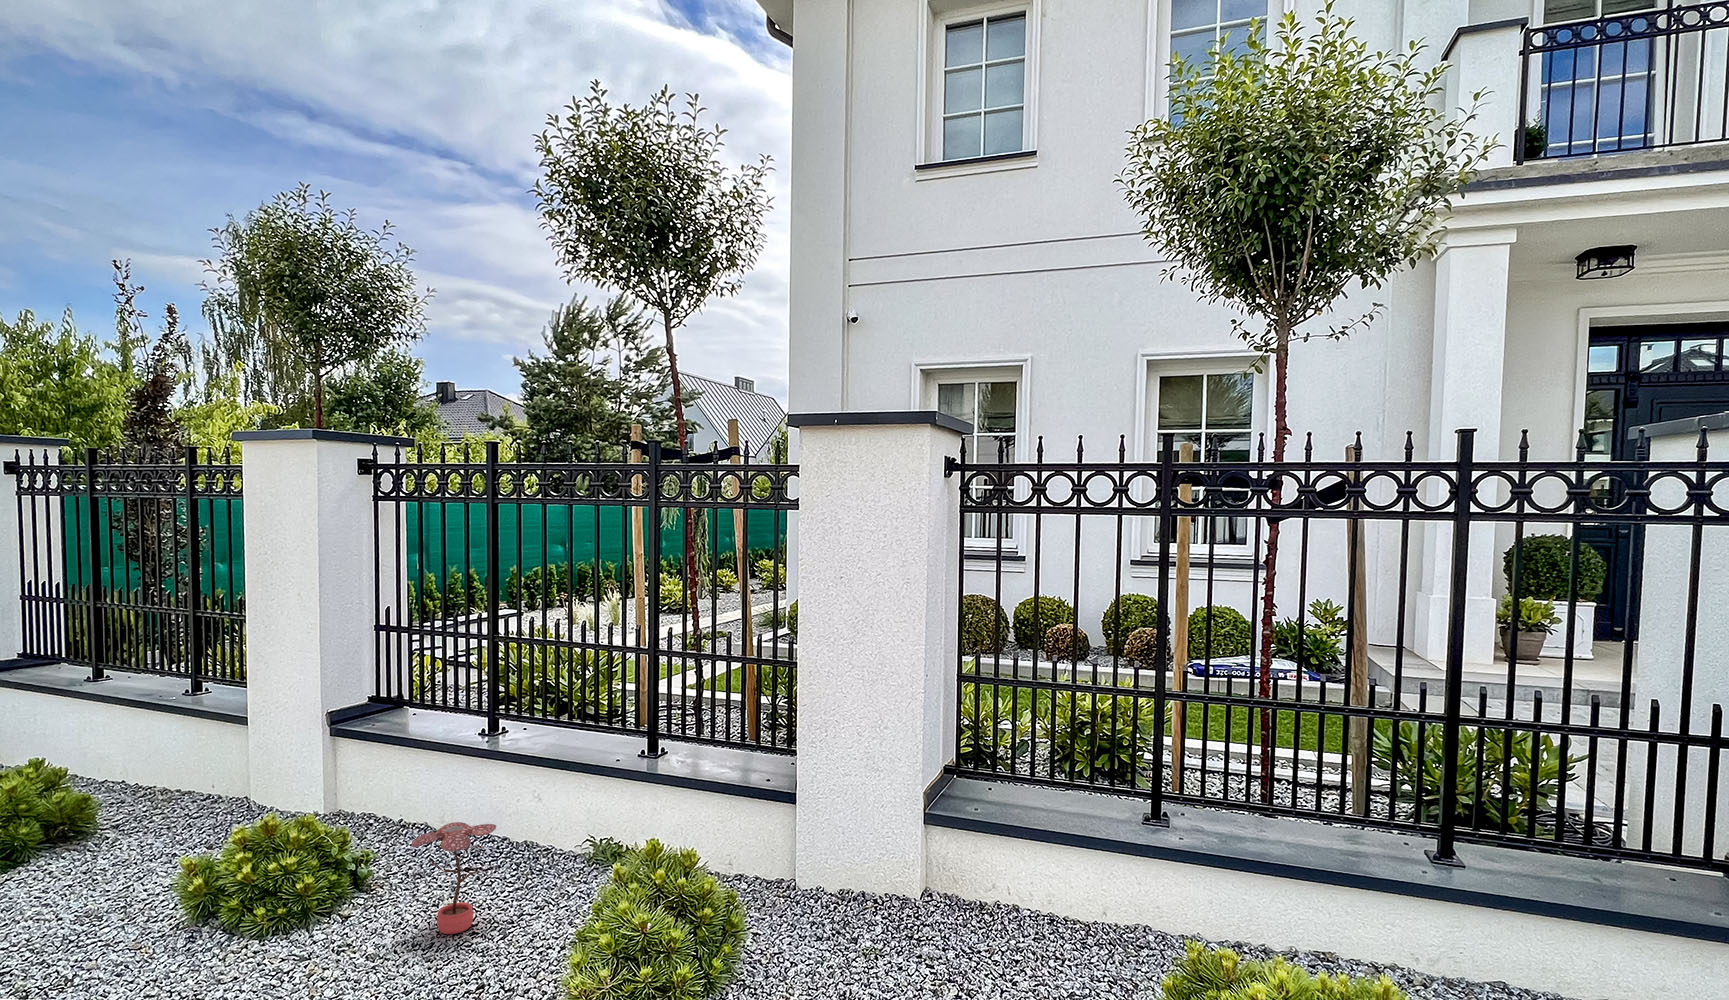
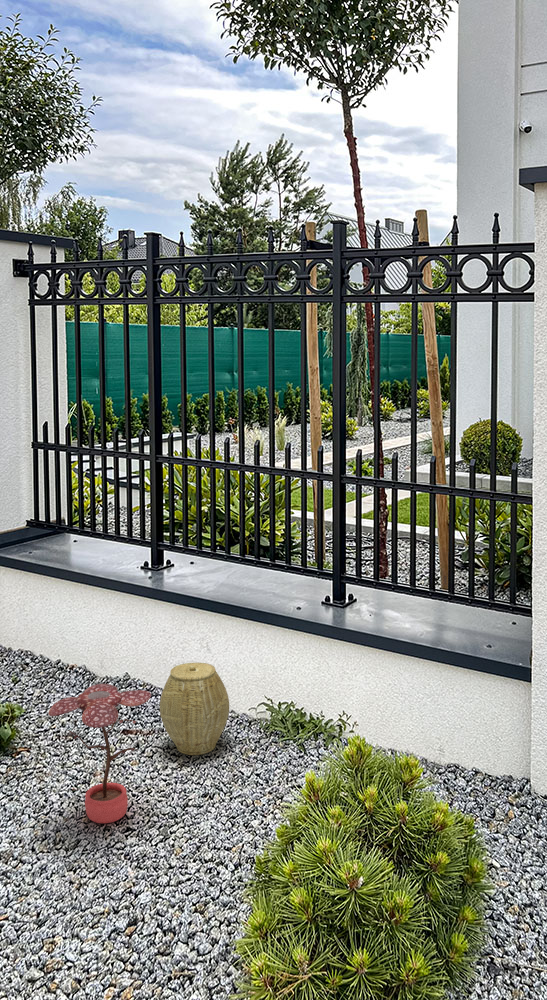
woven basket: none [499,806,558,882] -> present [160,663,229,755]

